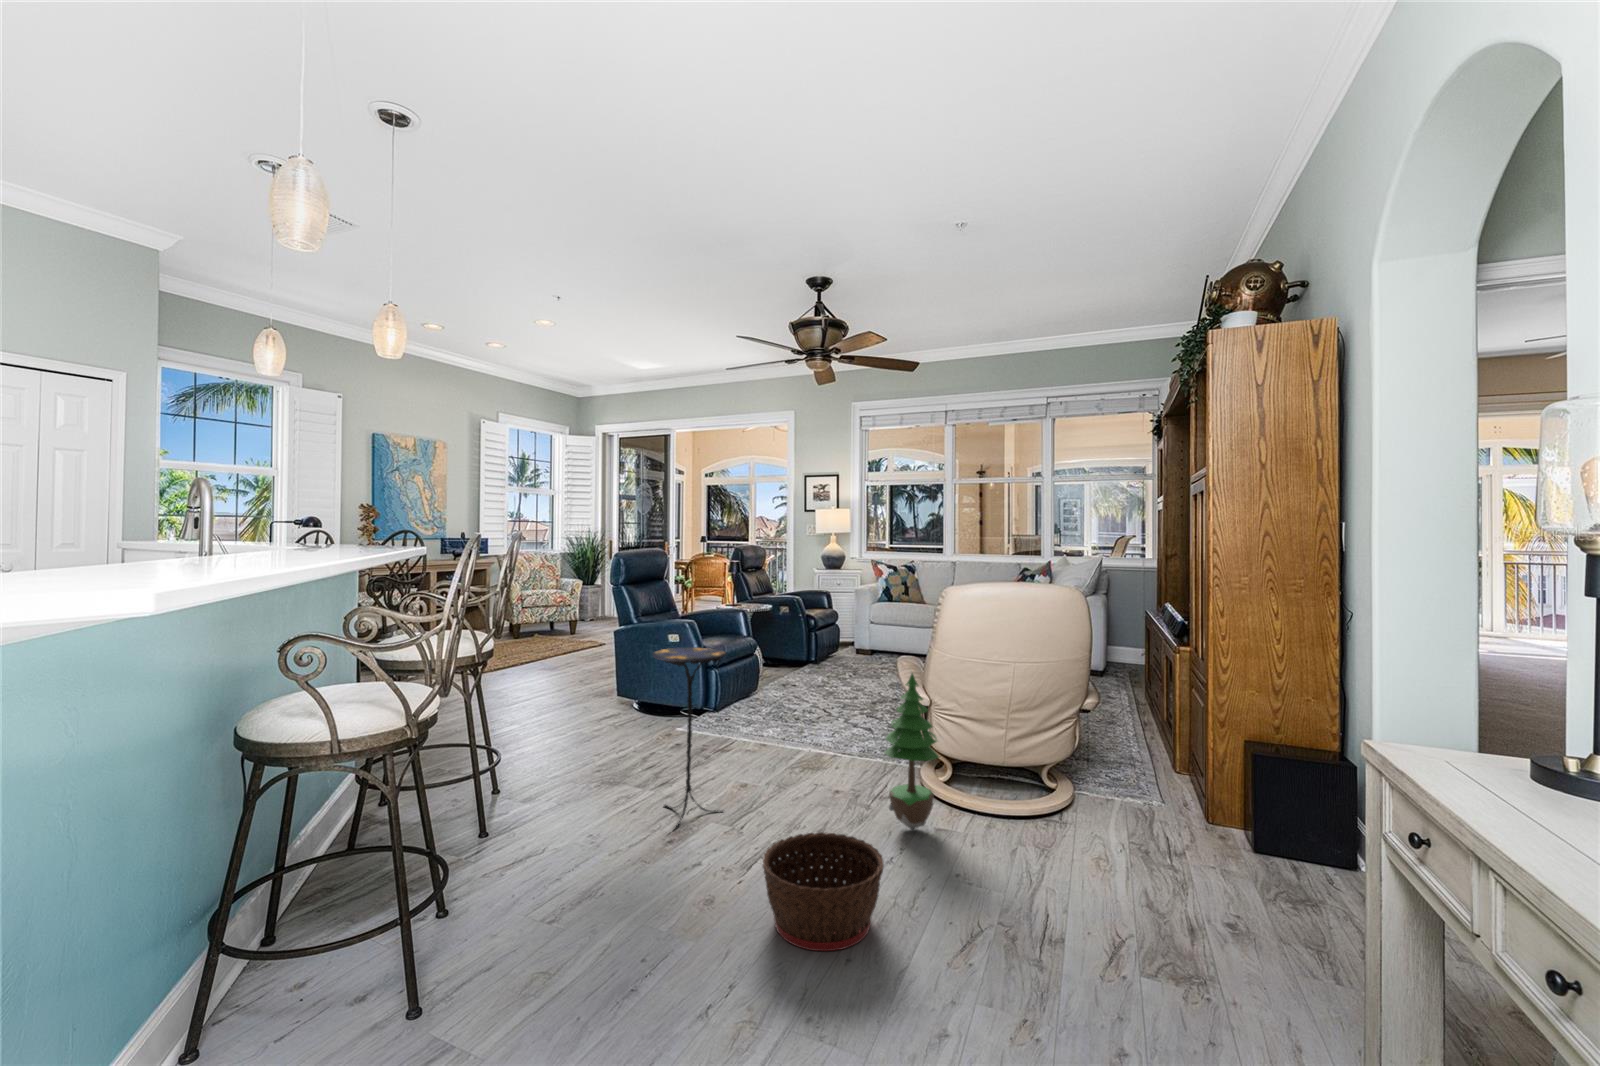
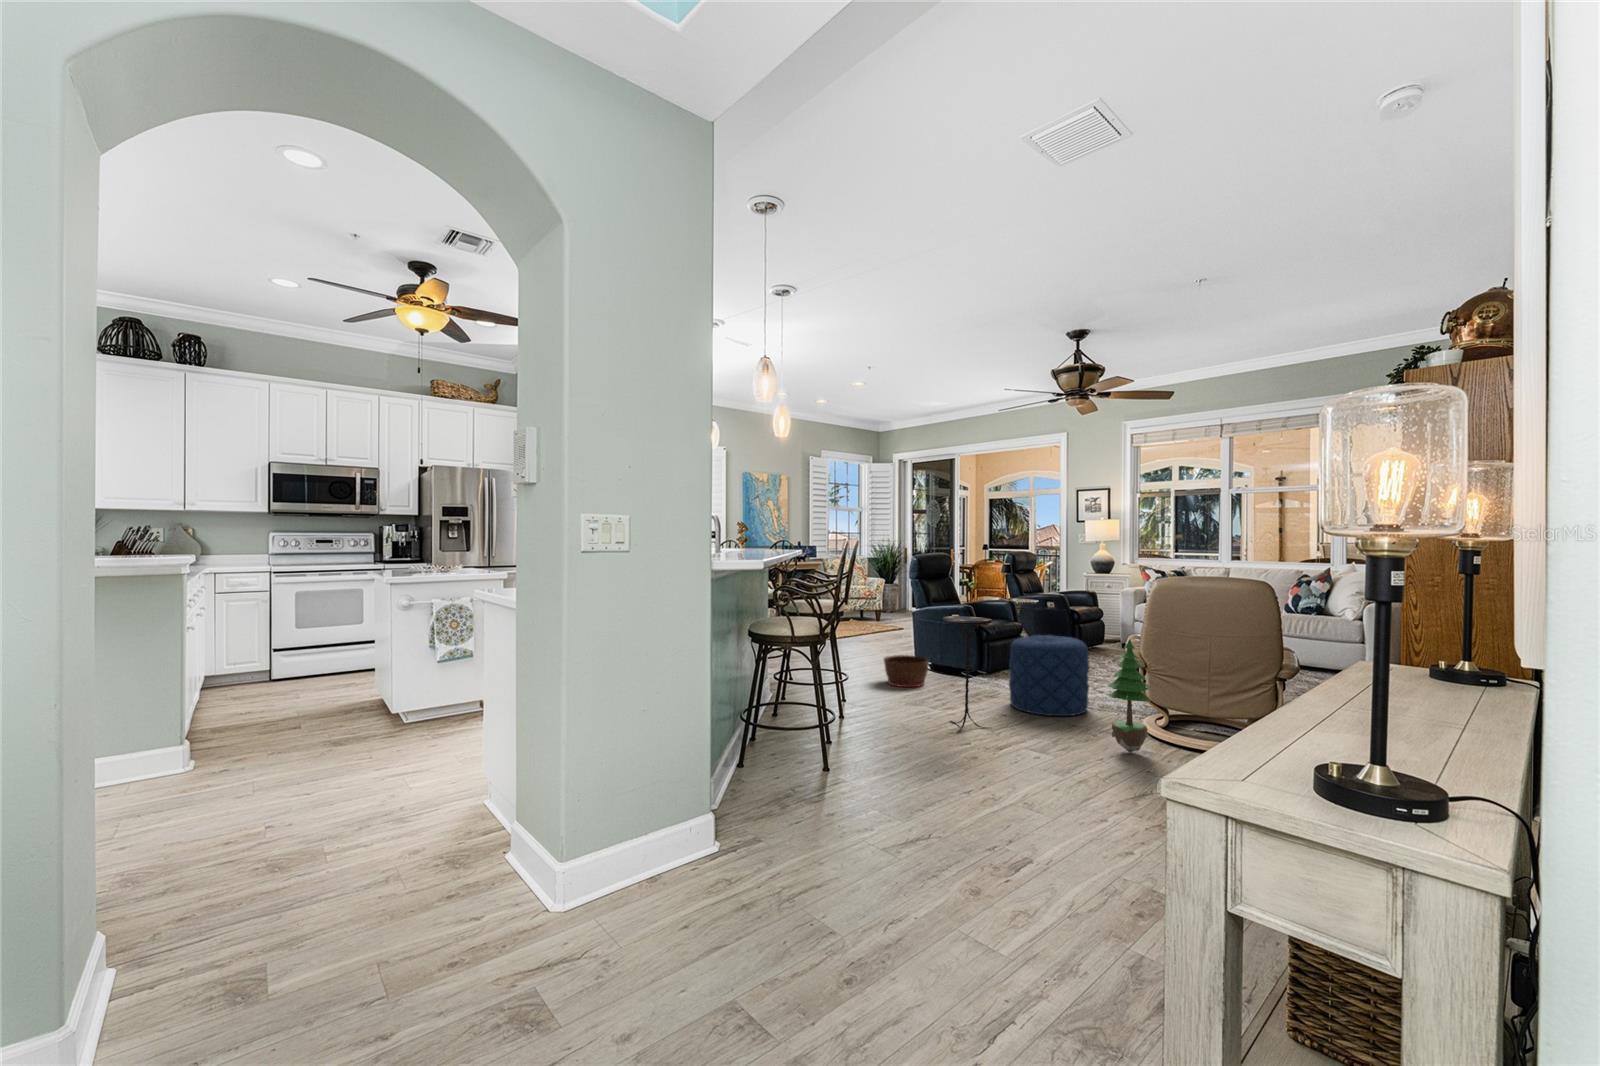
pouf: none [745,660,844,773] -> present [1009,635,1089,716]
basket: present [763,832,884,951] -> present [884,655,929,687]

